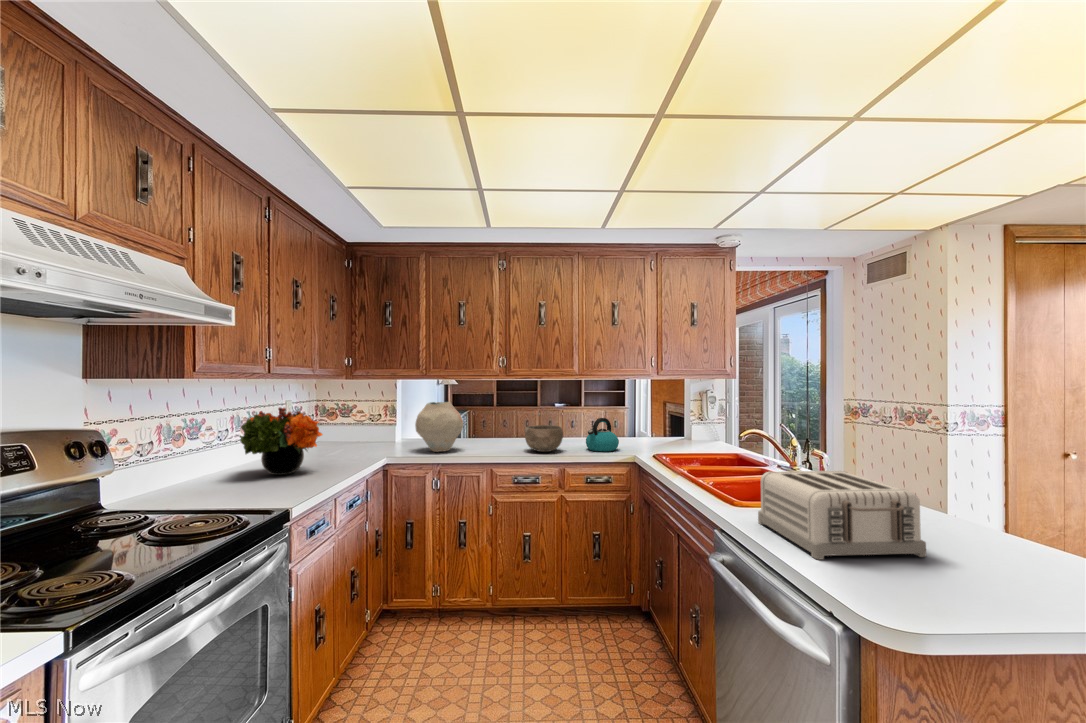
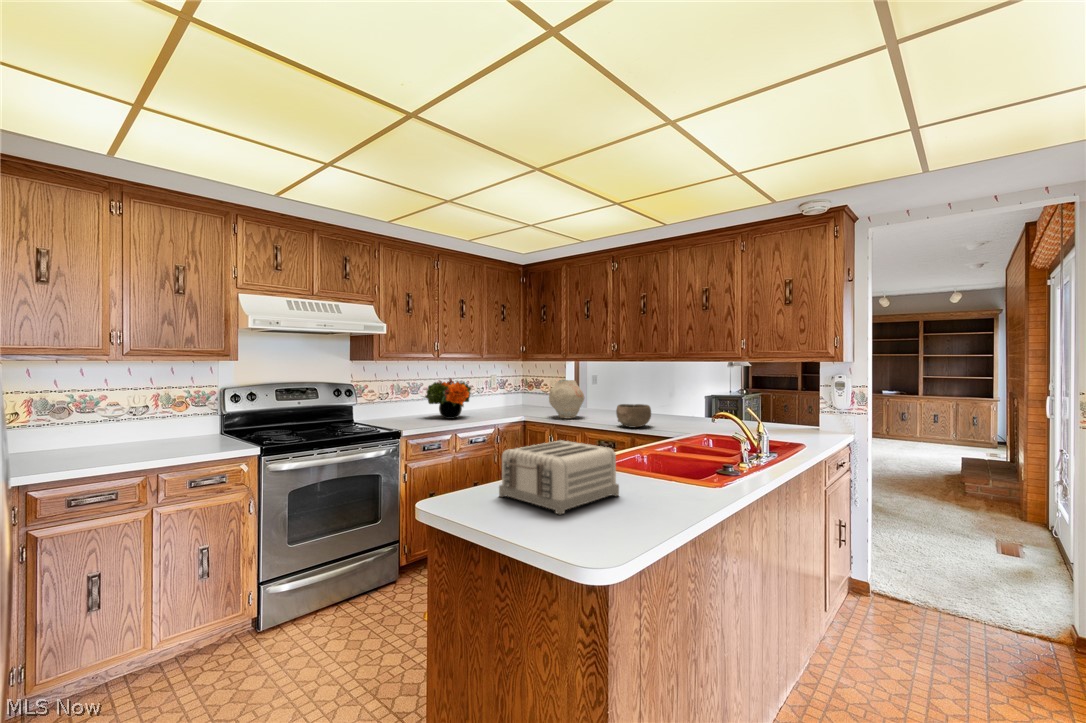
kettle: present [586,418,619,452] -> none [666,401,704,434]

